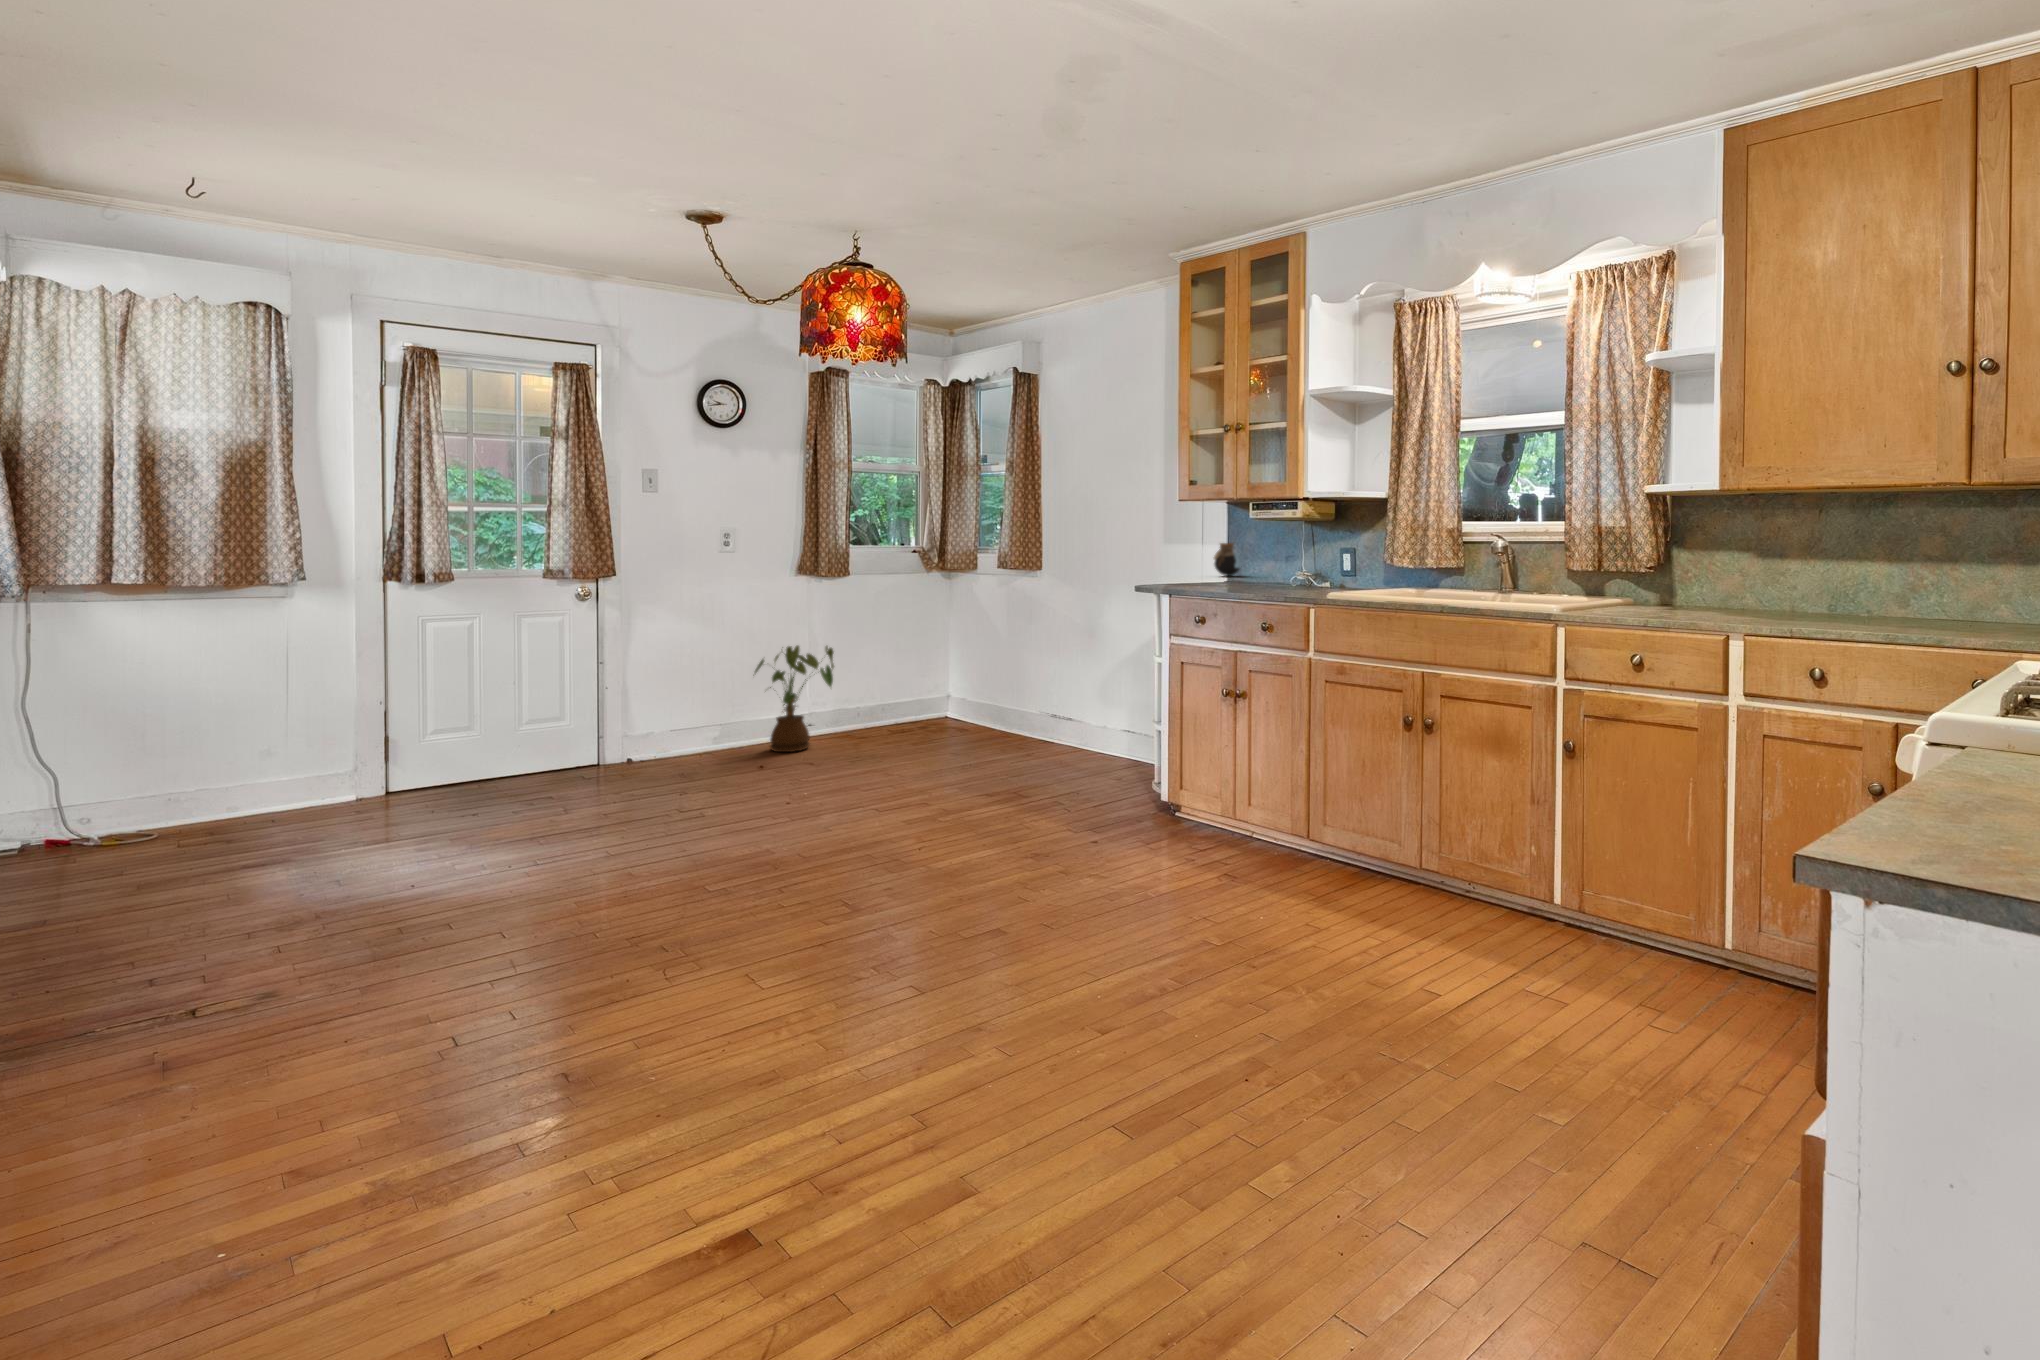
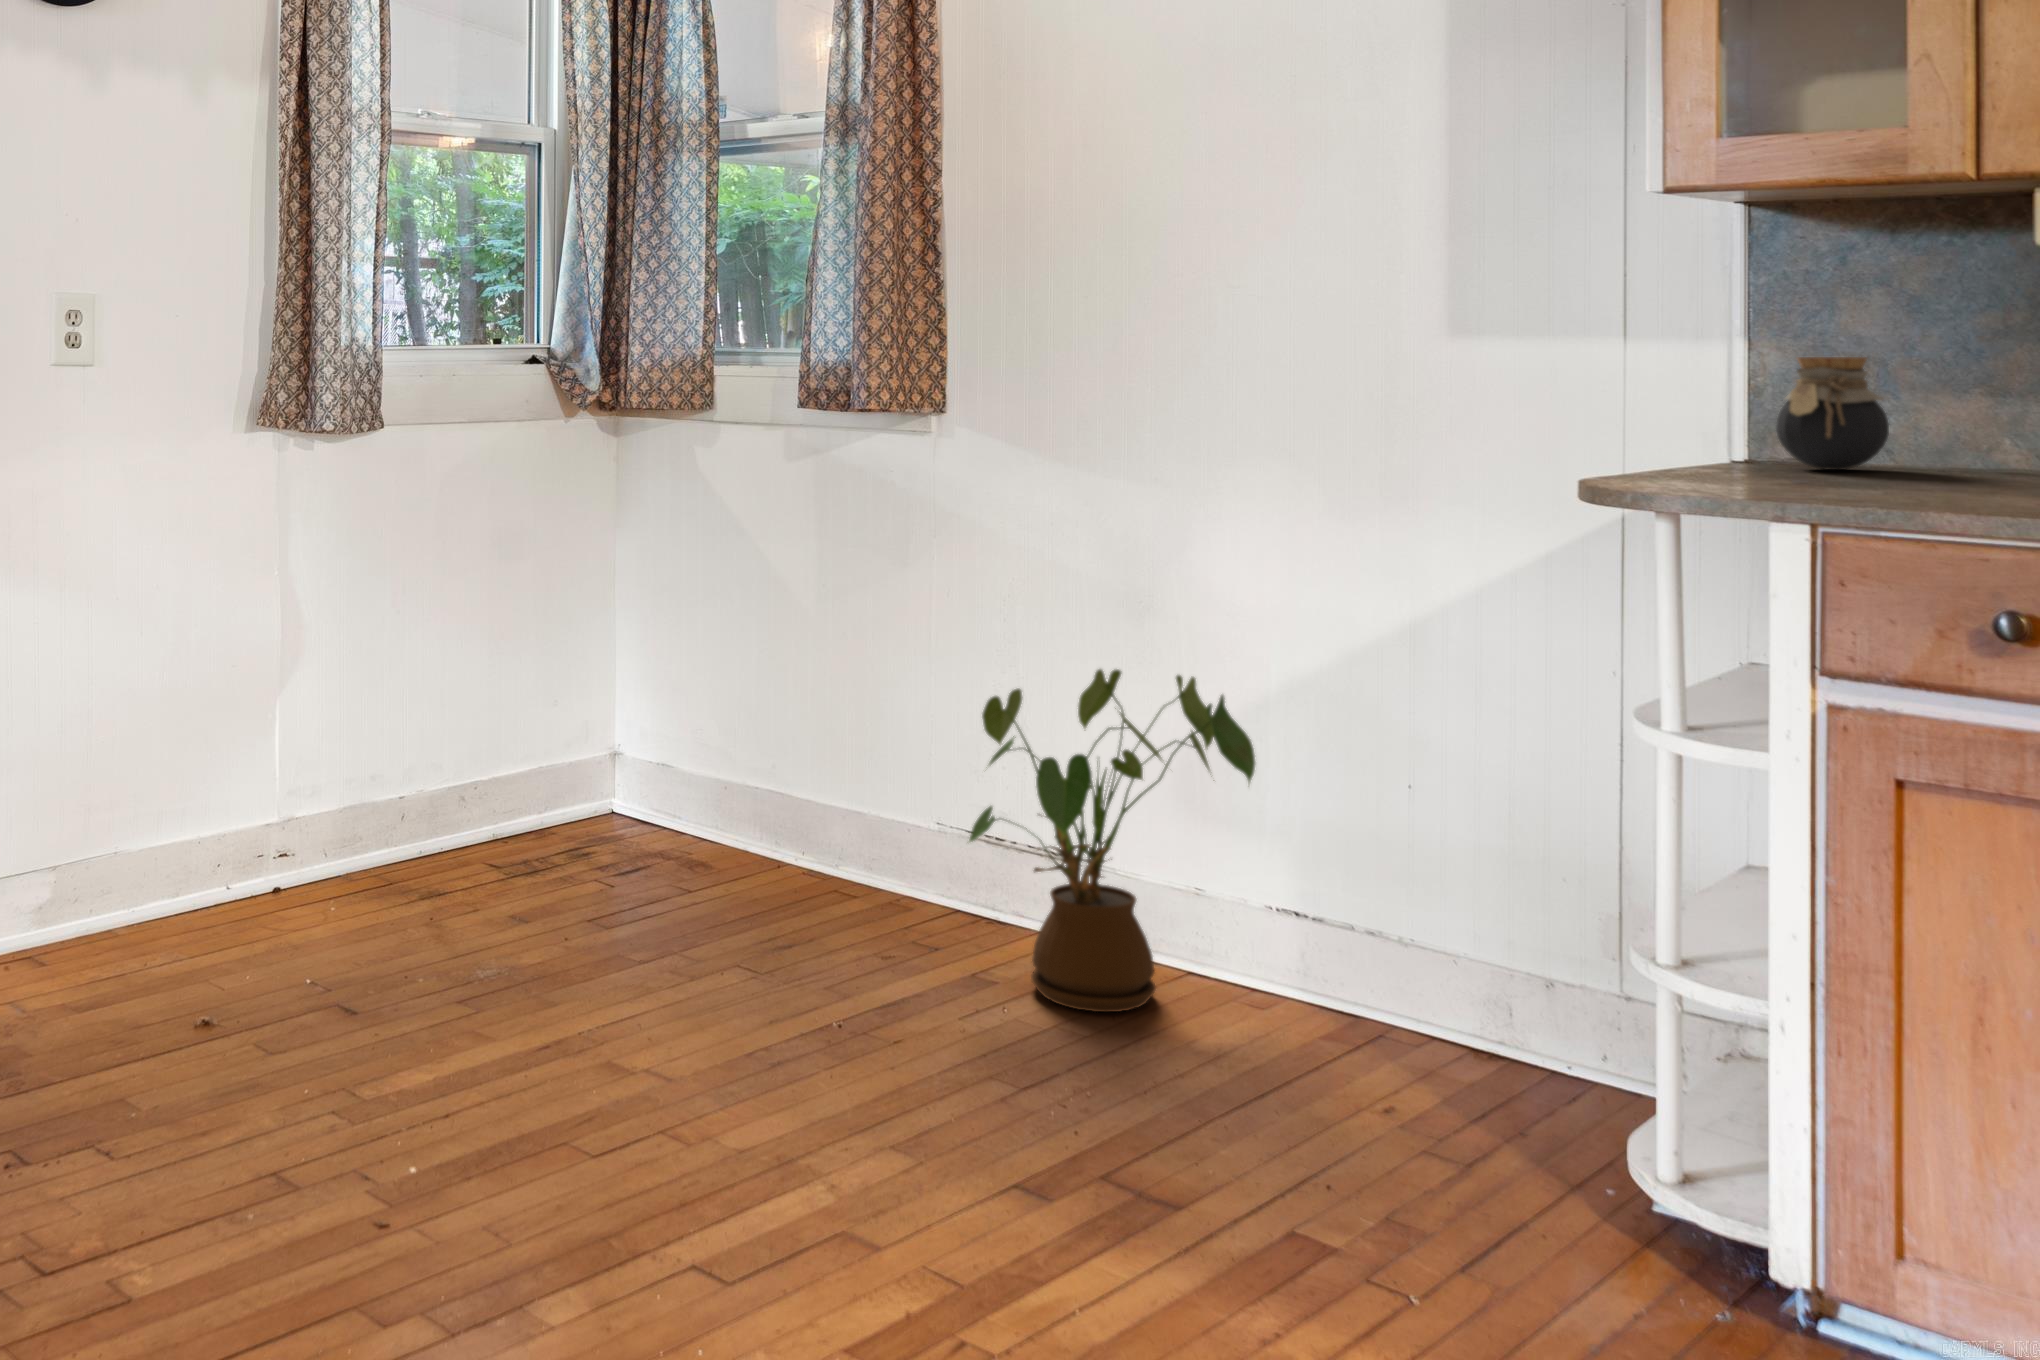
house plant: present [753,646,834,752] -> present [969,669,1255,1012]

